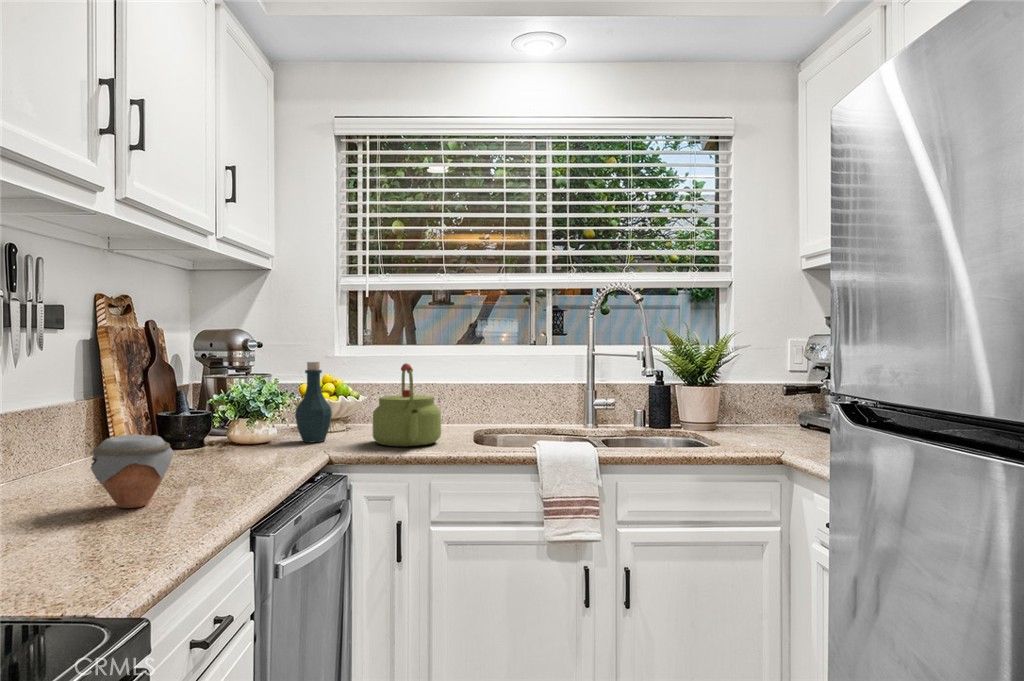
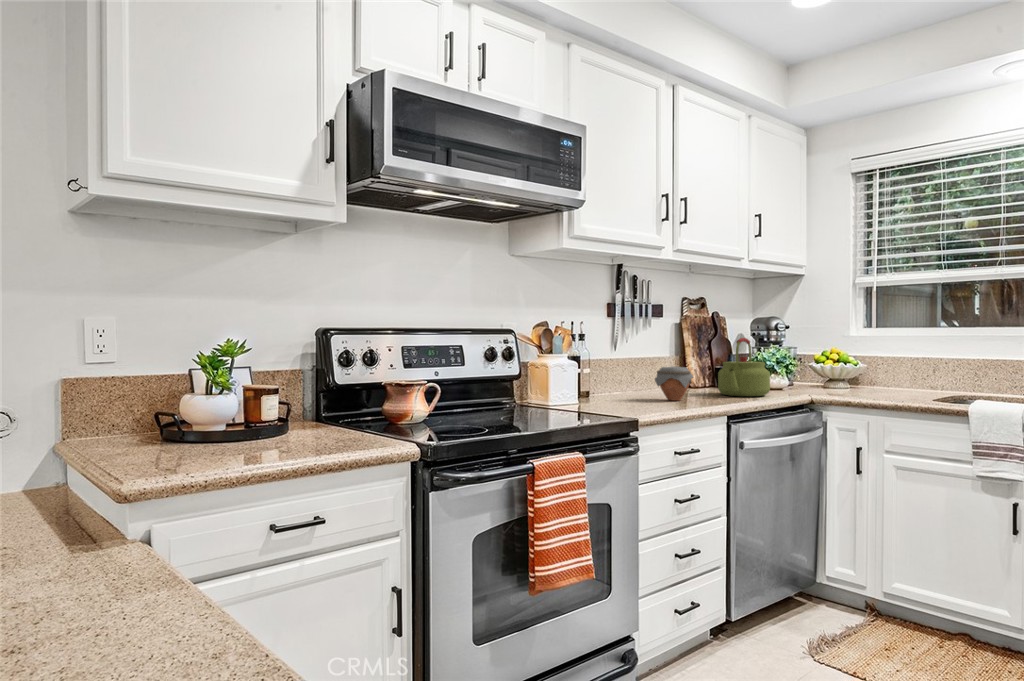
bottle: present [295,362,332,443] -> none [800,337,827,392]
kettle: present [373,363,441,446] -> present [718,338,770,396]

